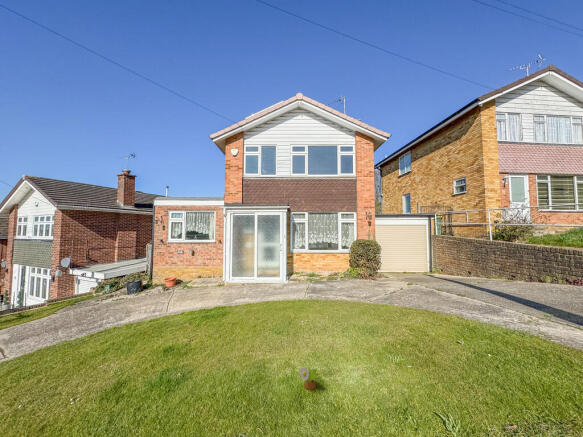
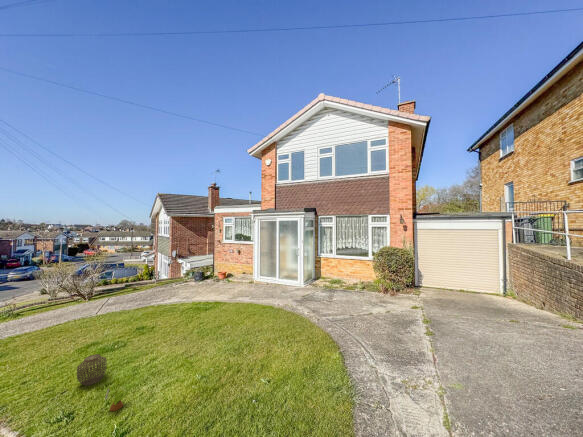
woven basket: none [213,350,242,388] -> present [77,354,107,385]

